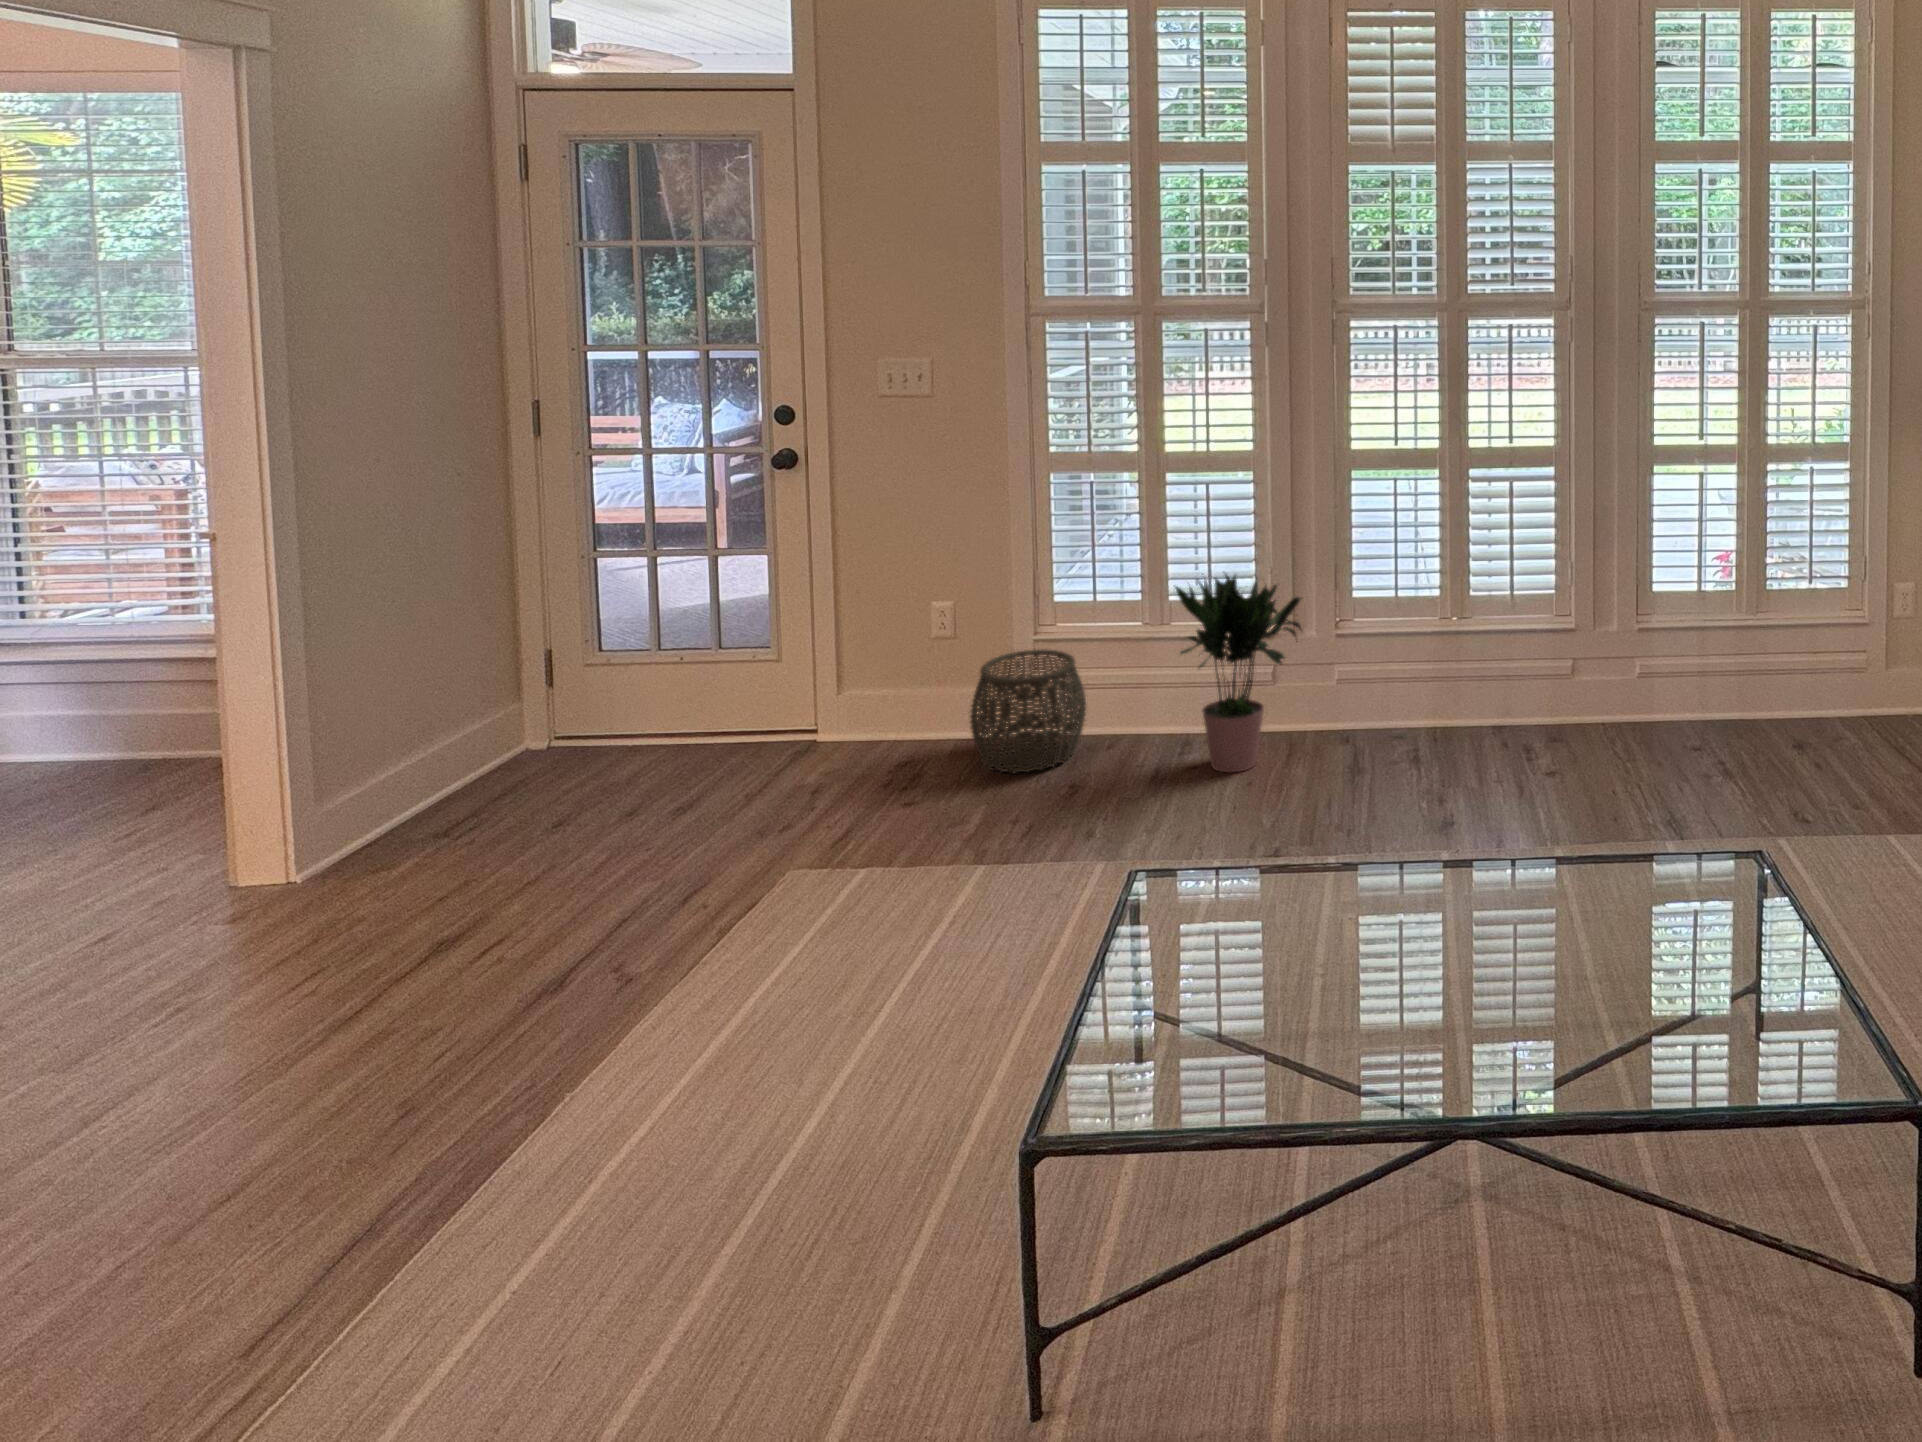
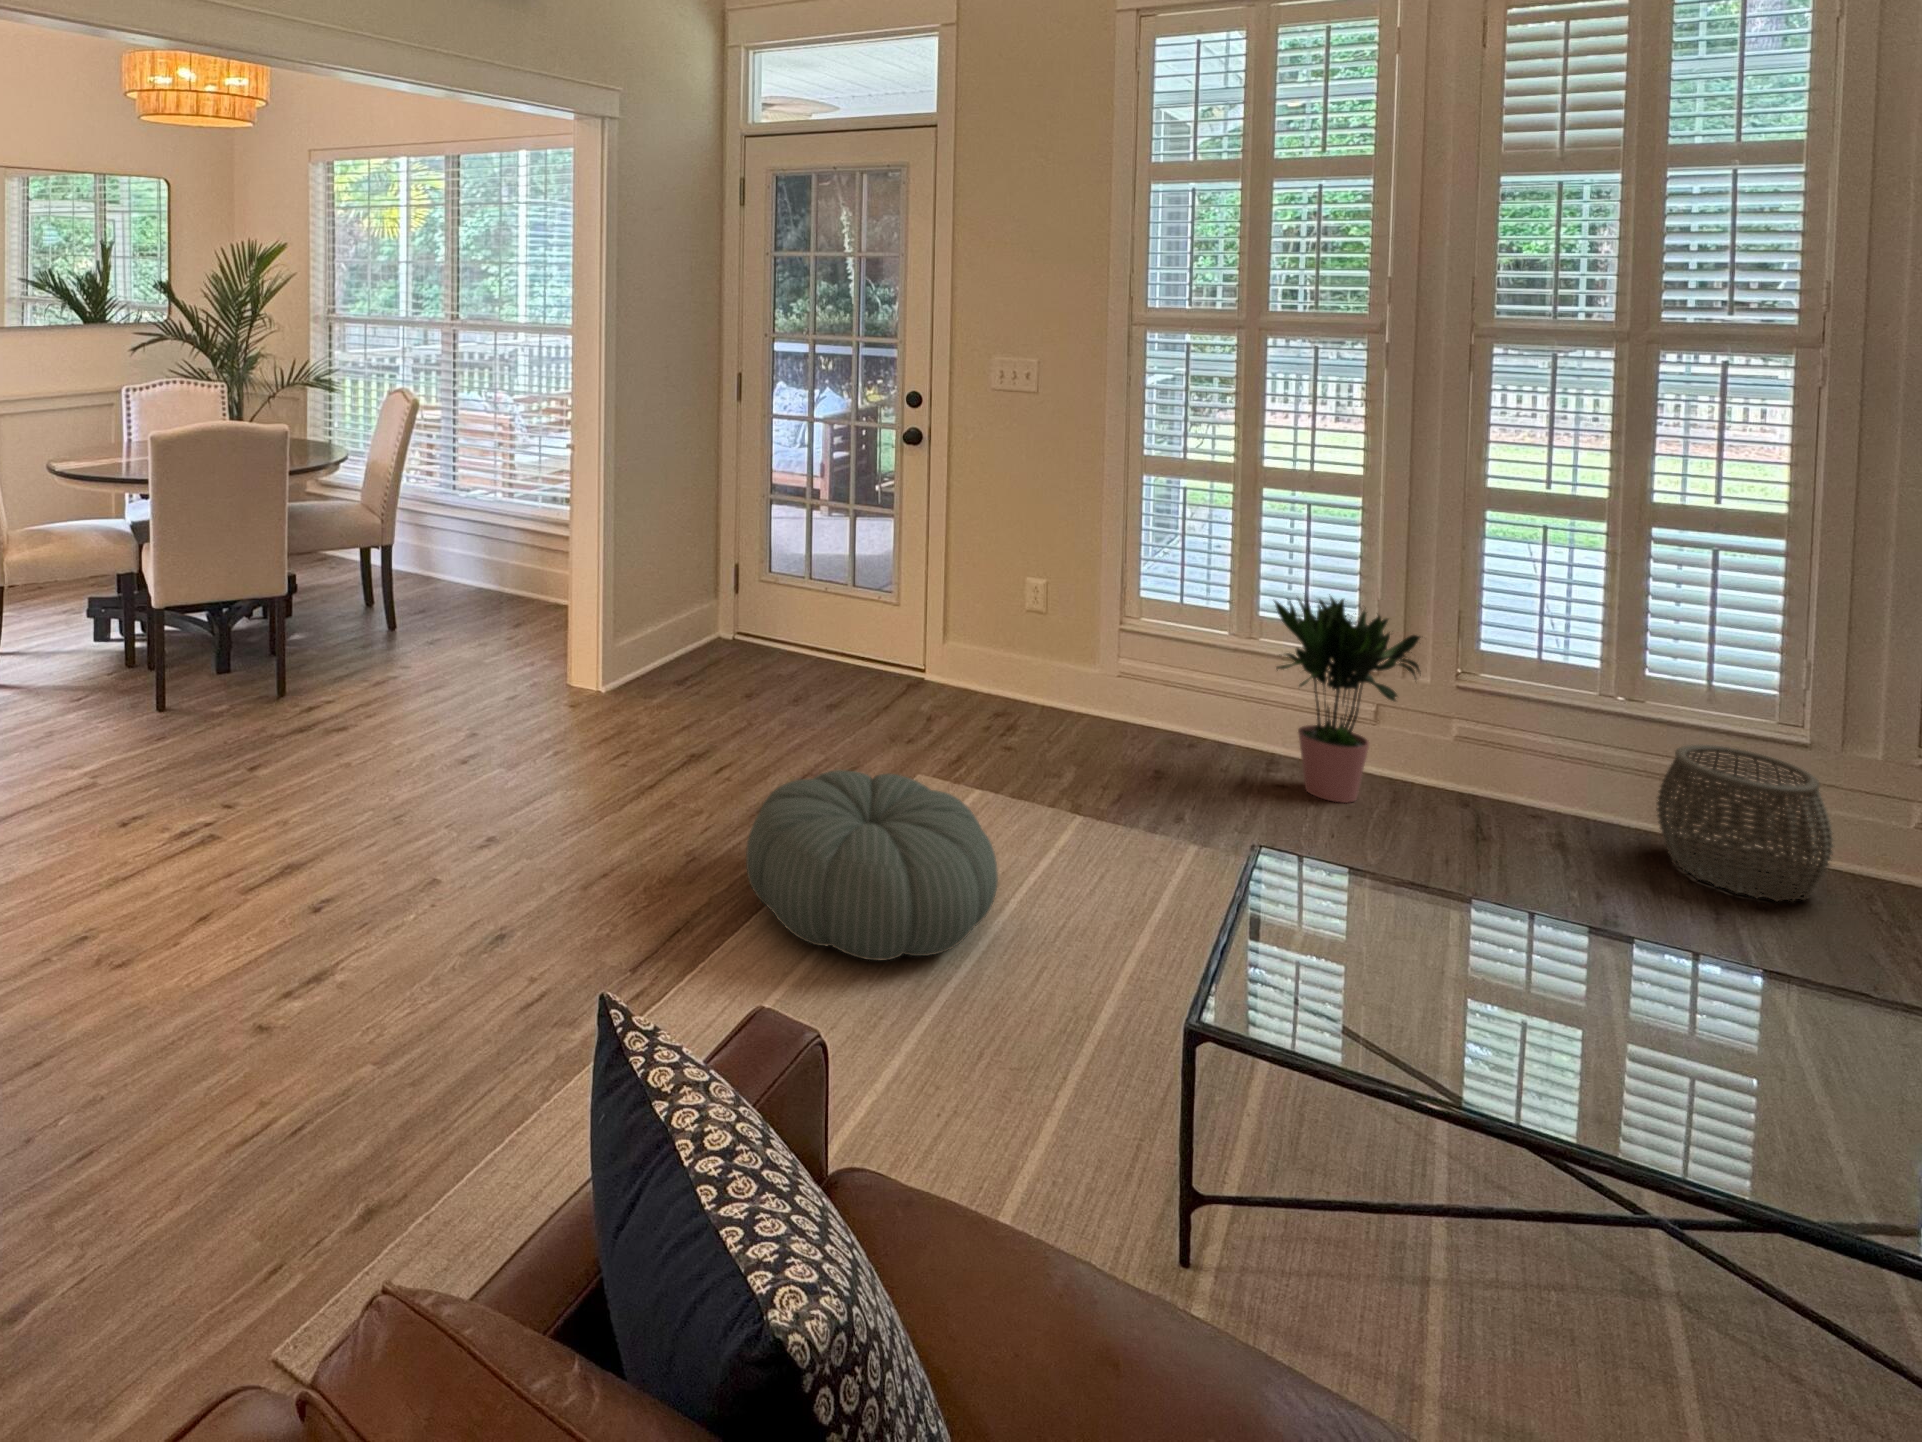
woven basket: present [970,649,1086,773] -> present [1657,745,1834,902]
pouf: none [464,897,847,1179] -> present [746,770,998,961]

